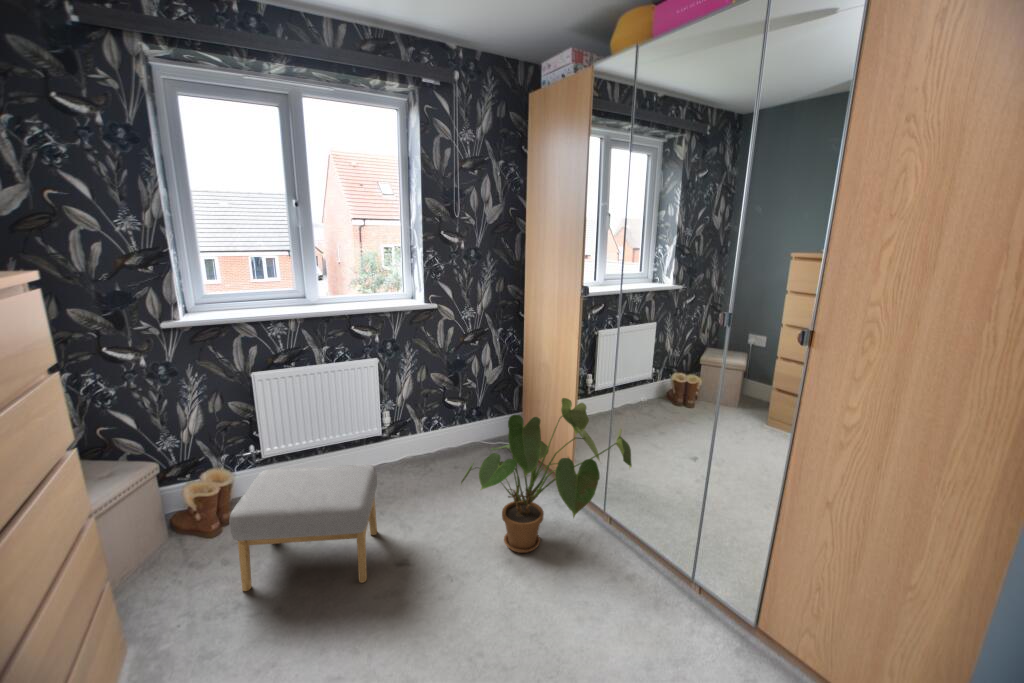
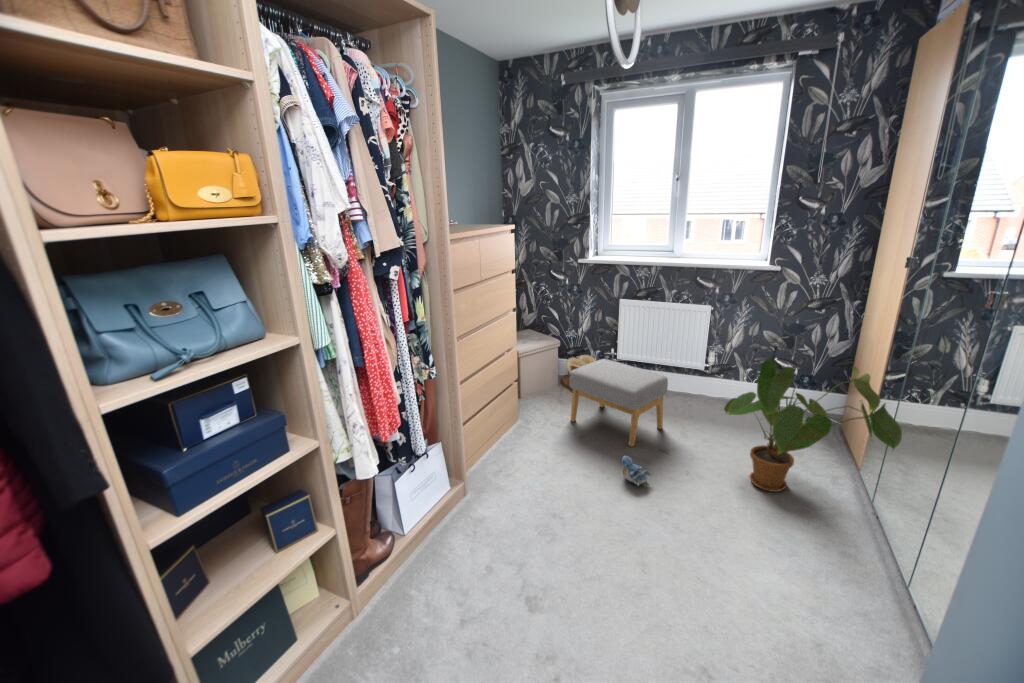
plush toy: none [386,605,436,640] -> present [622,456,652,486]

